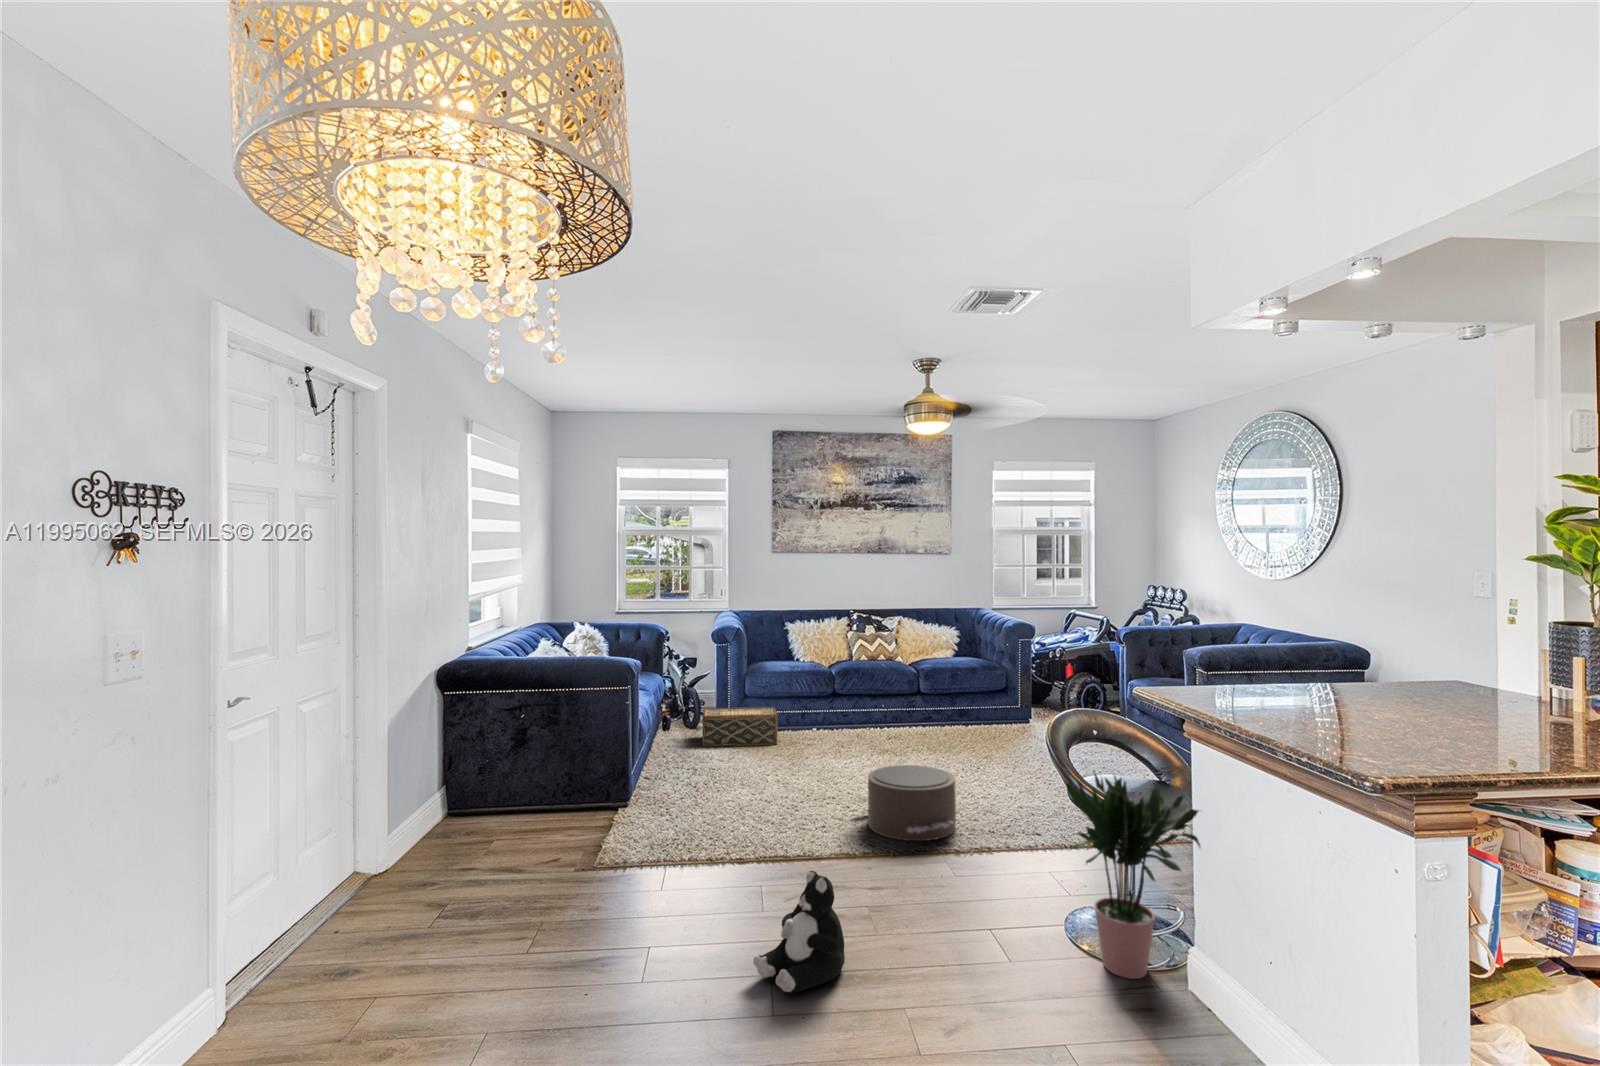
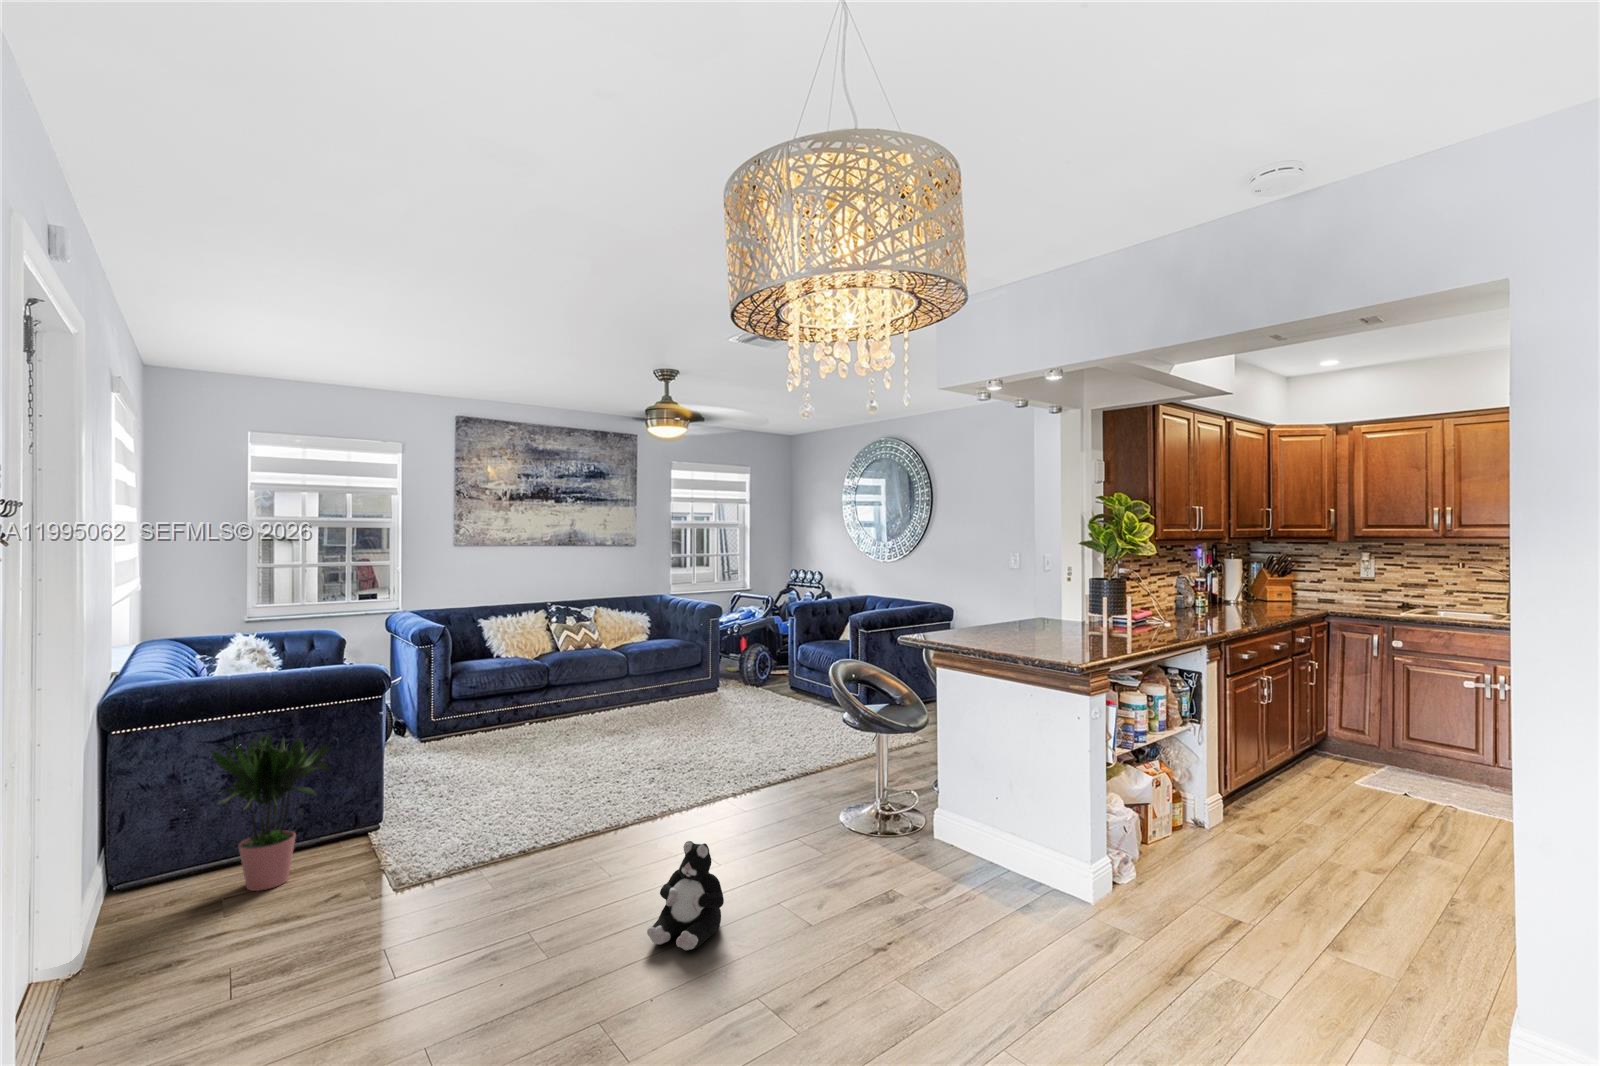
woven basket: present [702,707,778,747] -> none [410,704,500,754]
pouf: present [857,765,956,841] -> none [630,740,731,808]
potted plant: present [1064,773,1200,979] -> present [211,734,332,891]

